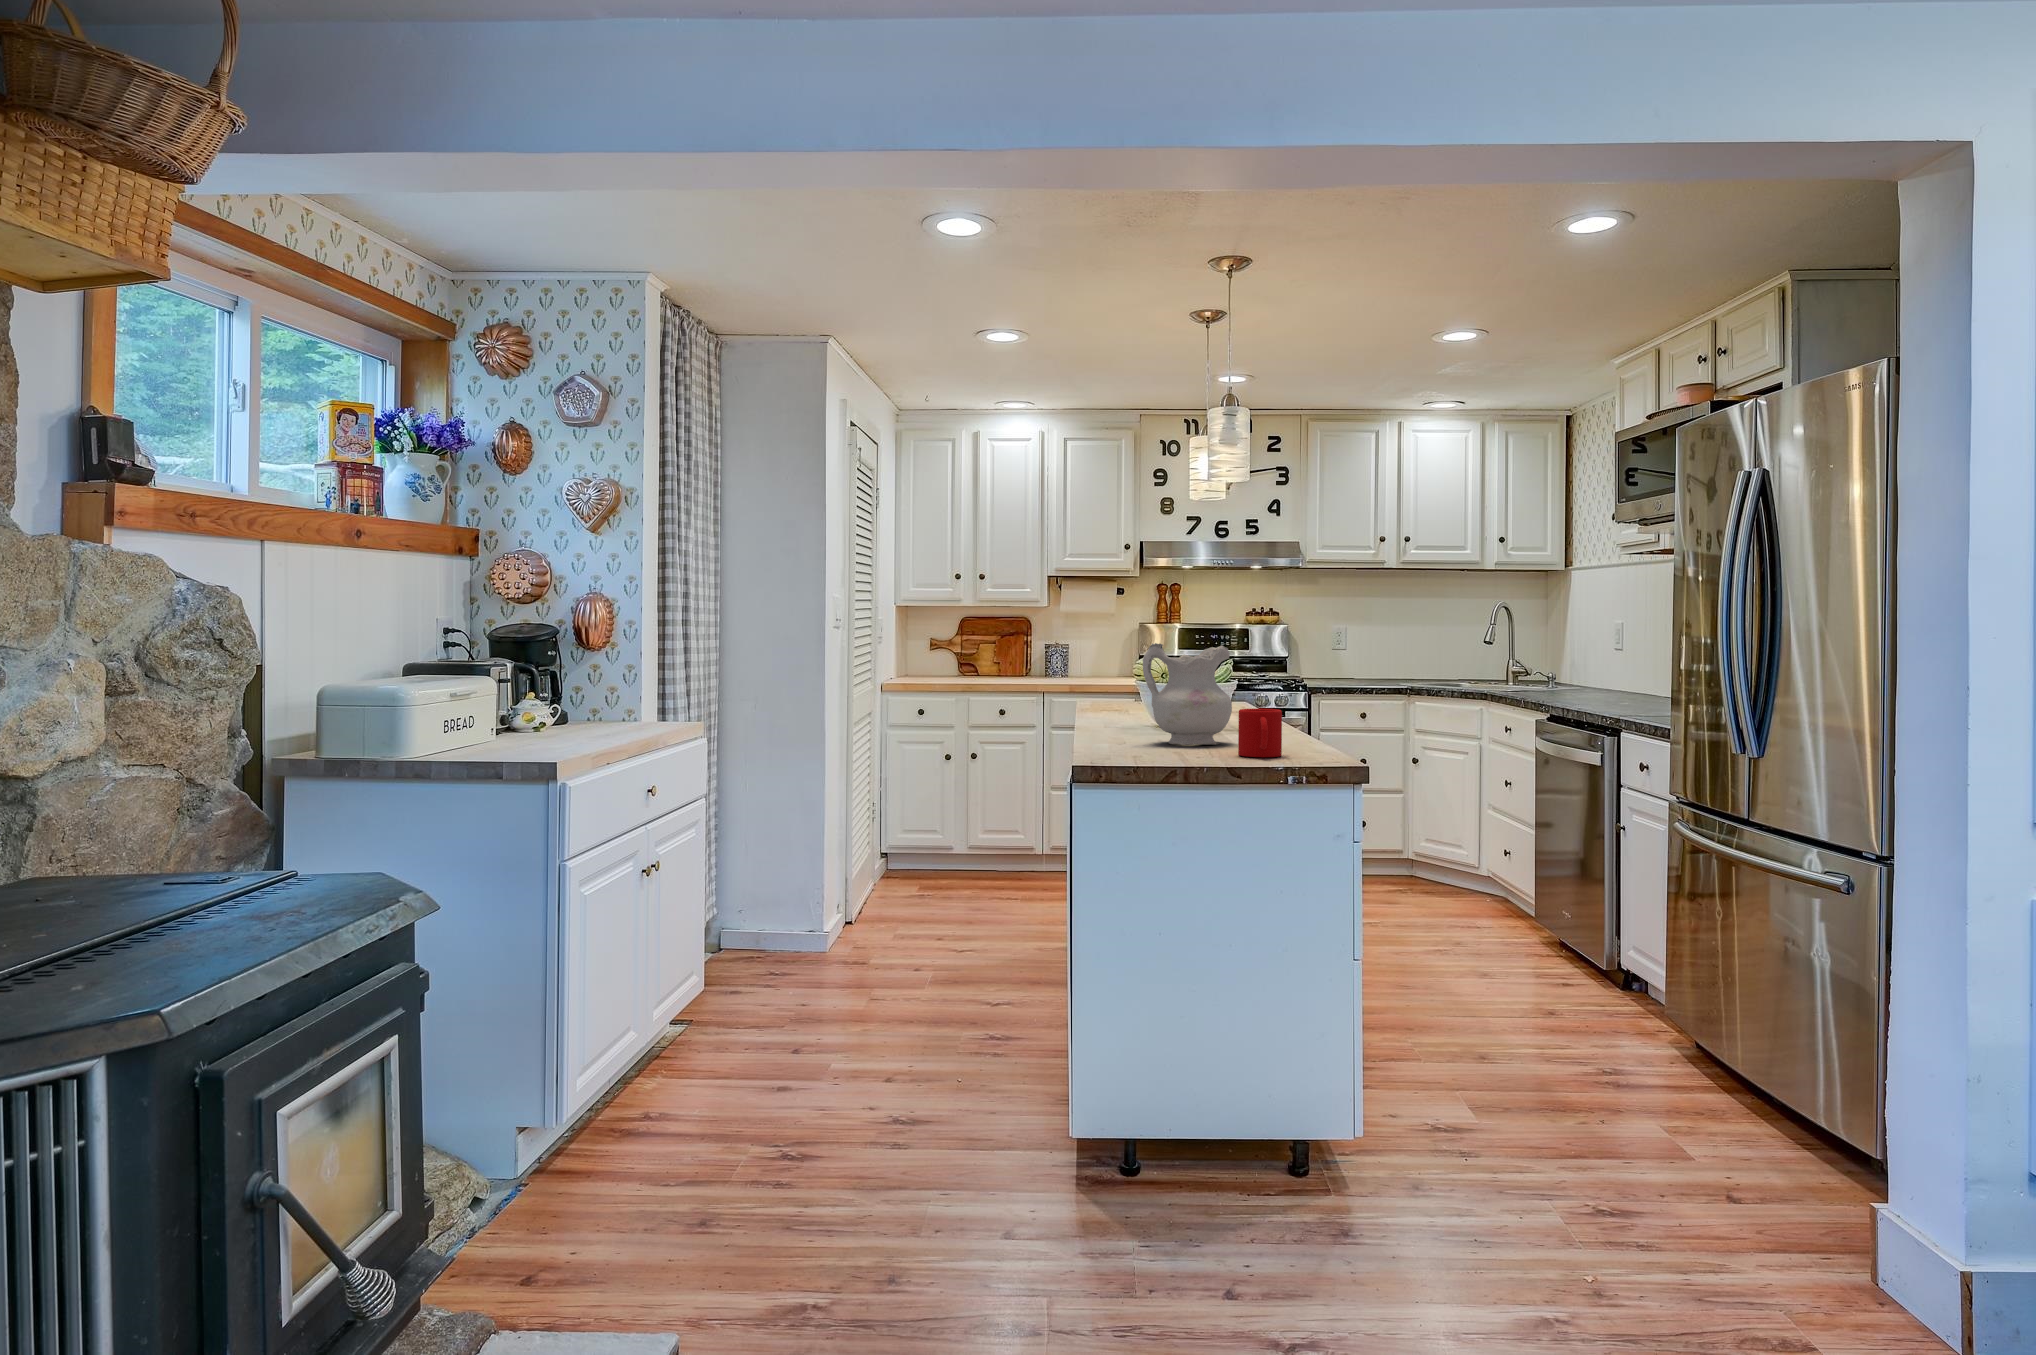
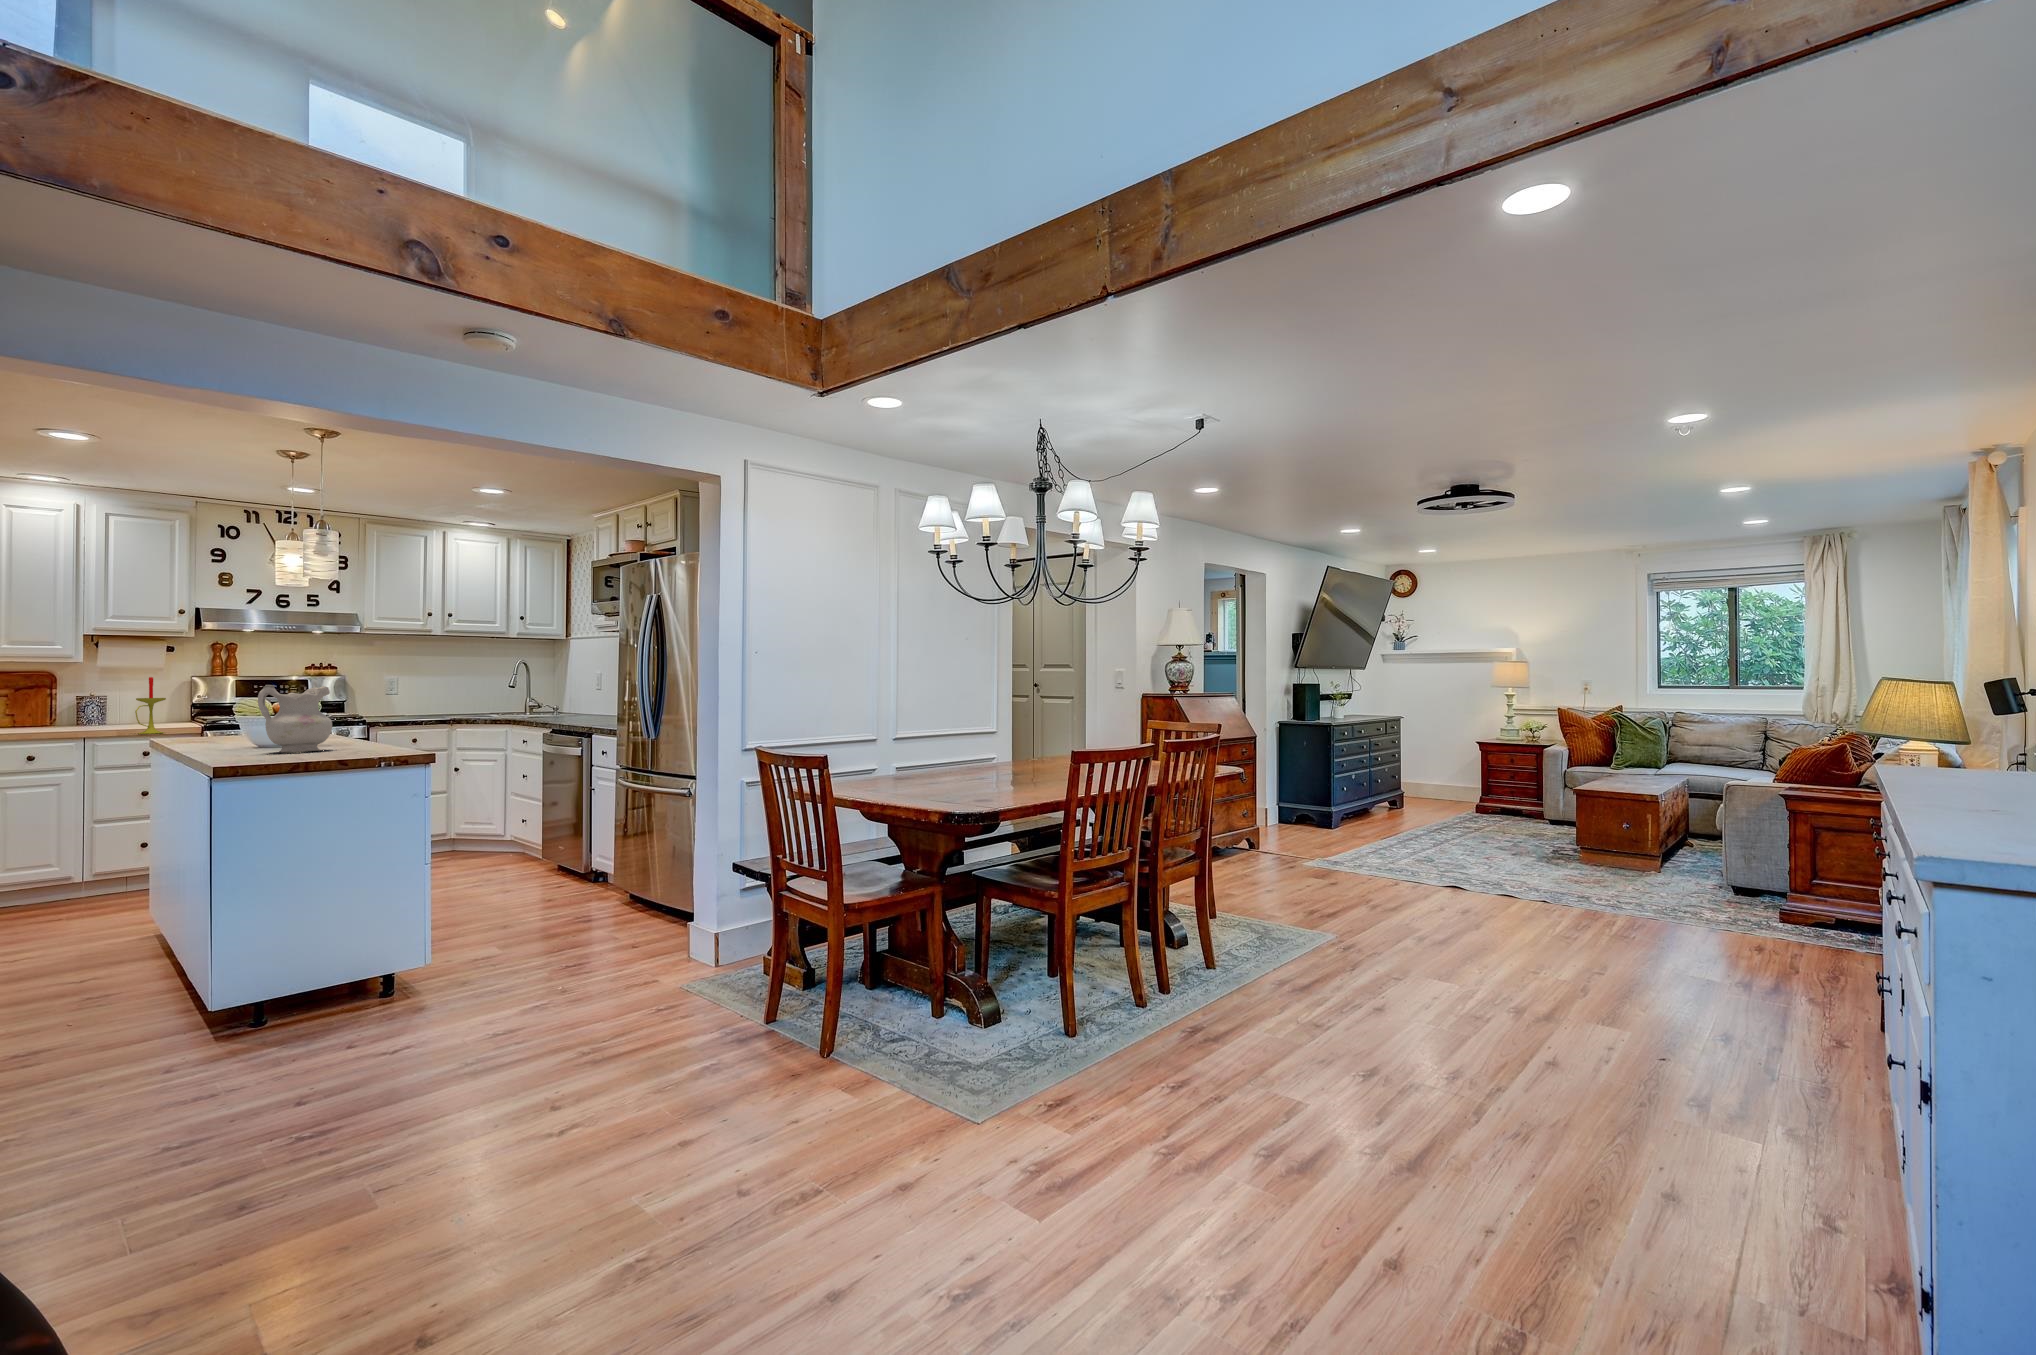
candle: none [1084,624,1111,691] -> present [135,677,166,734]
mug: present [1238,709,1282,757] -> none [343,724,375,753]

